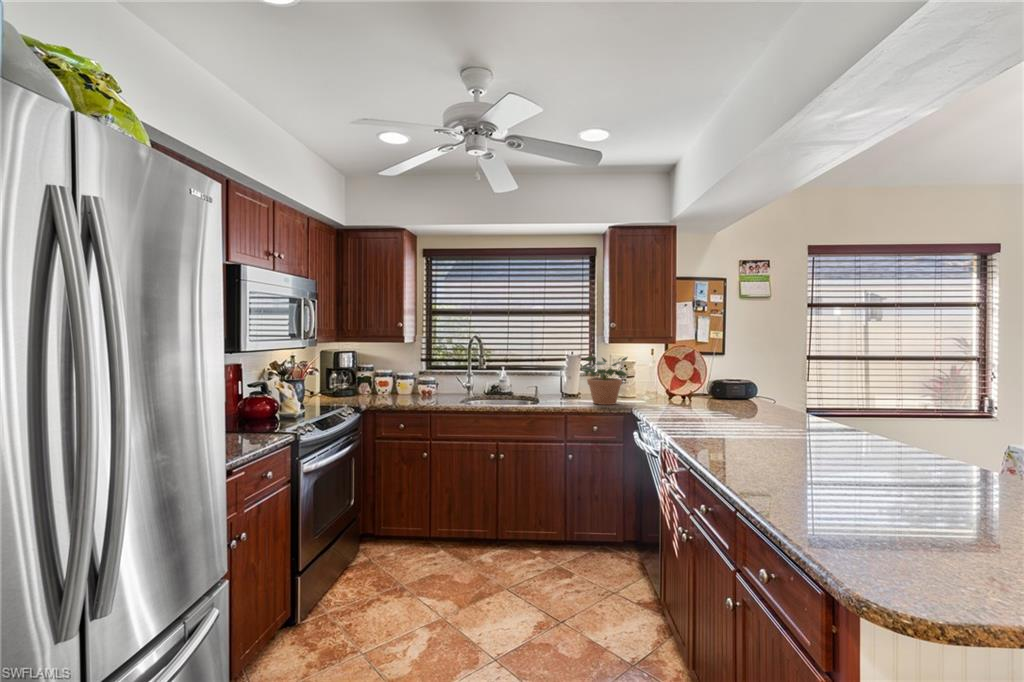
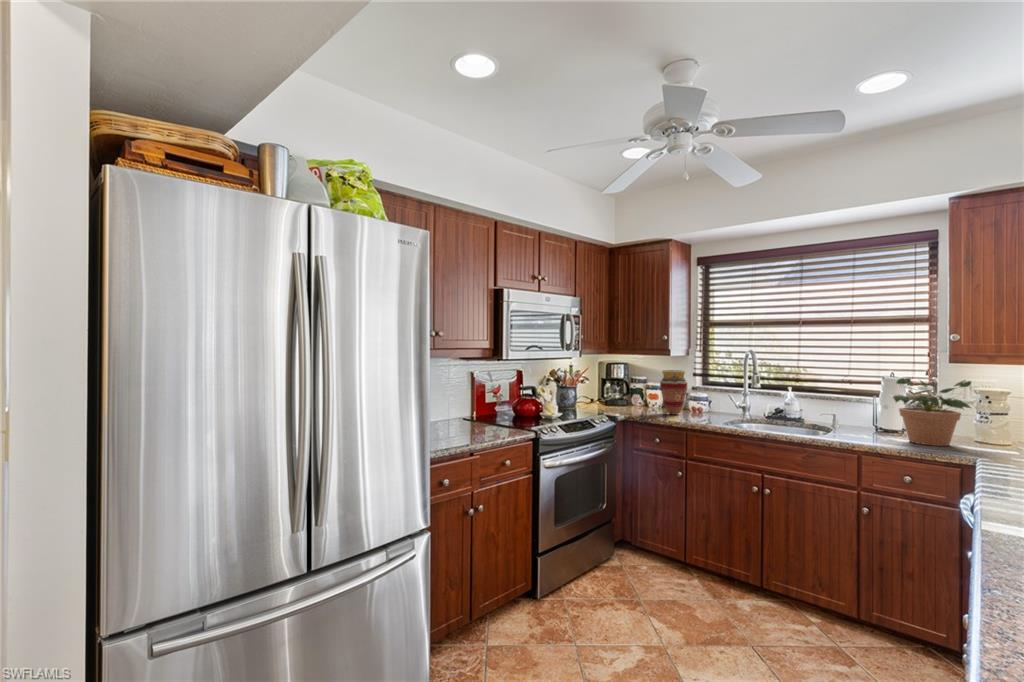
vase: none [395,357,421,400] -> present [660,370,687,414]

